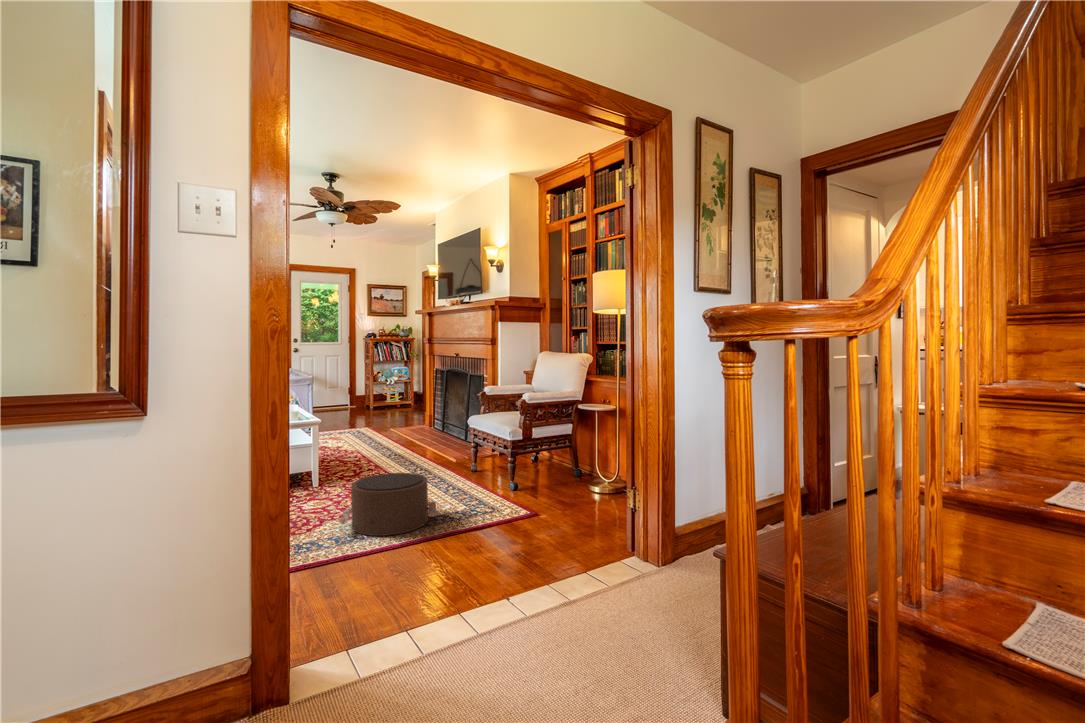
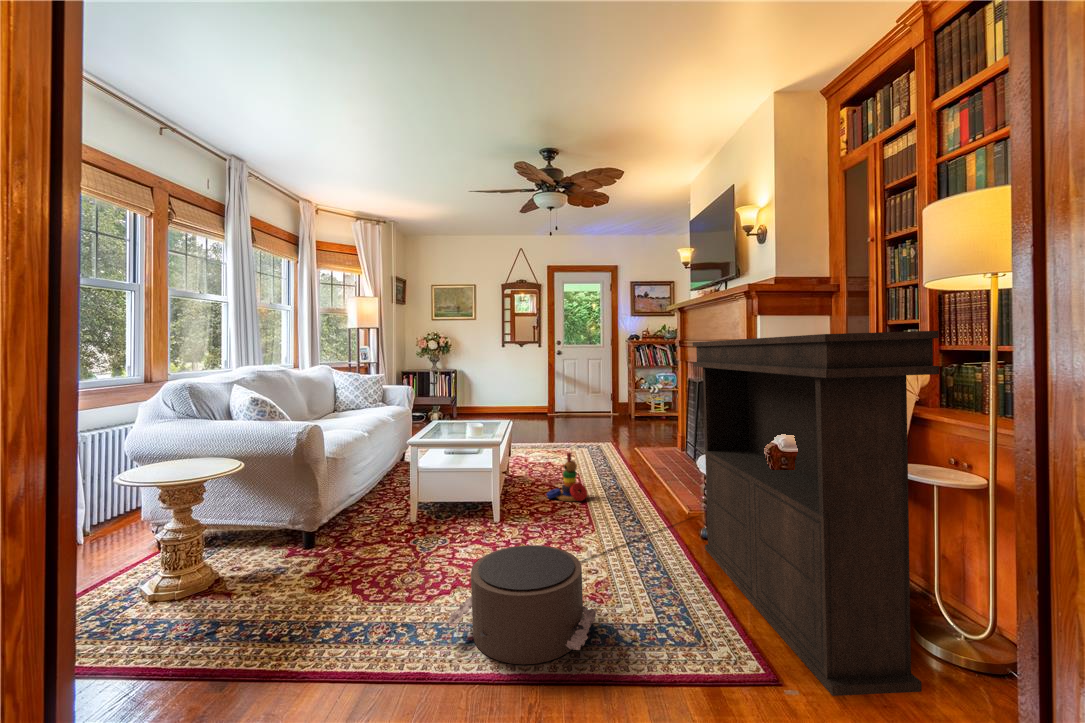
console table: none [470,333,600,509] -> present [693,331,939,696]
stacking toy: none [341,426,378,466] -> present [546,453,587,501]

